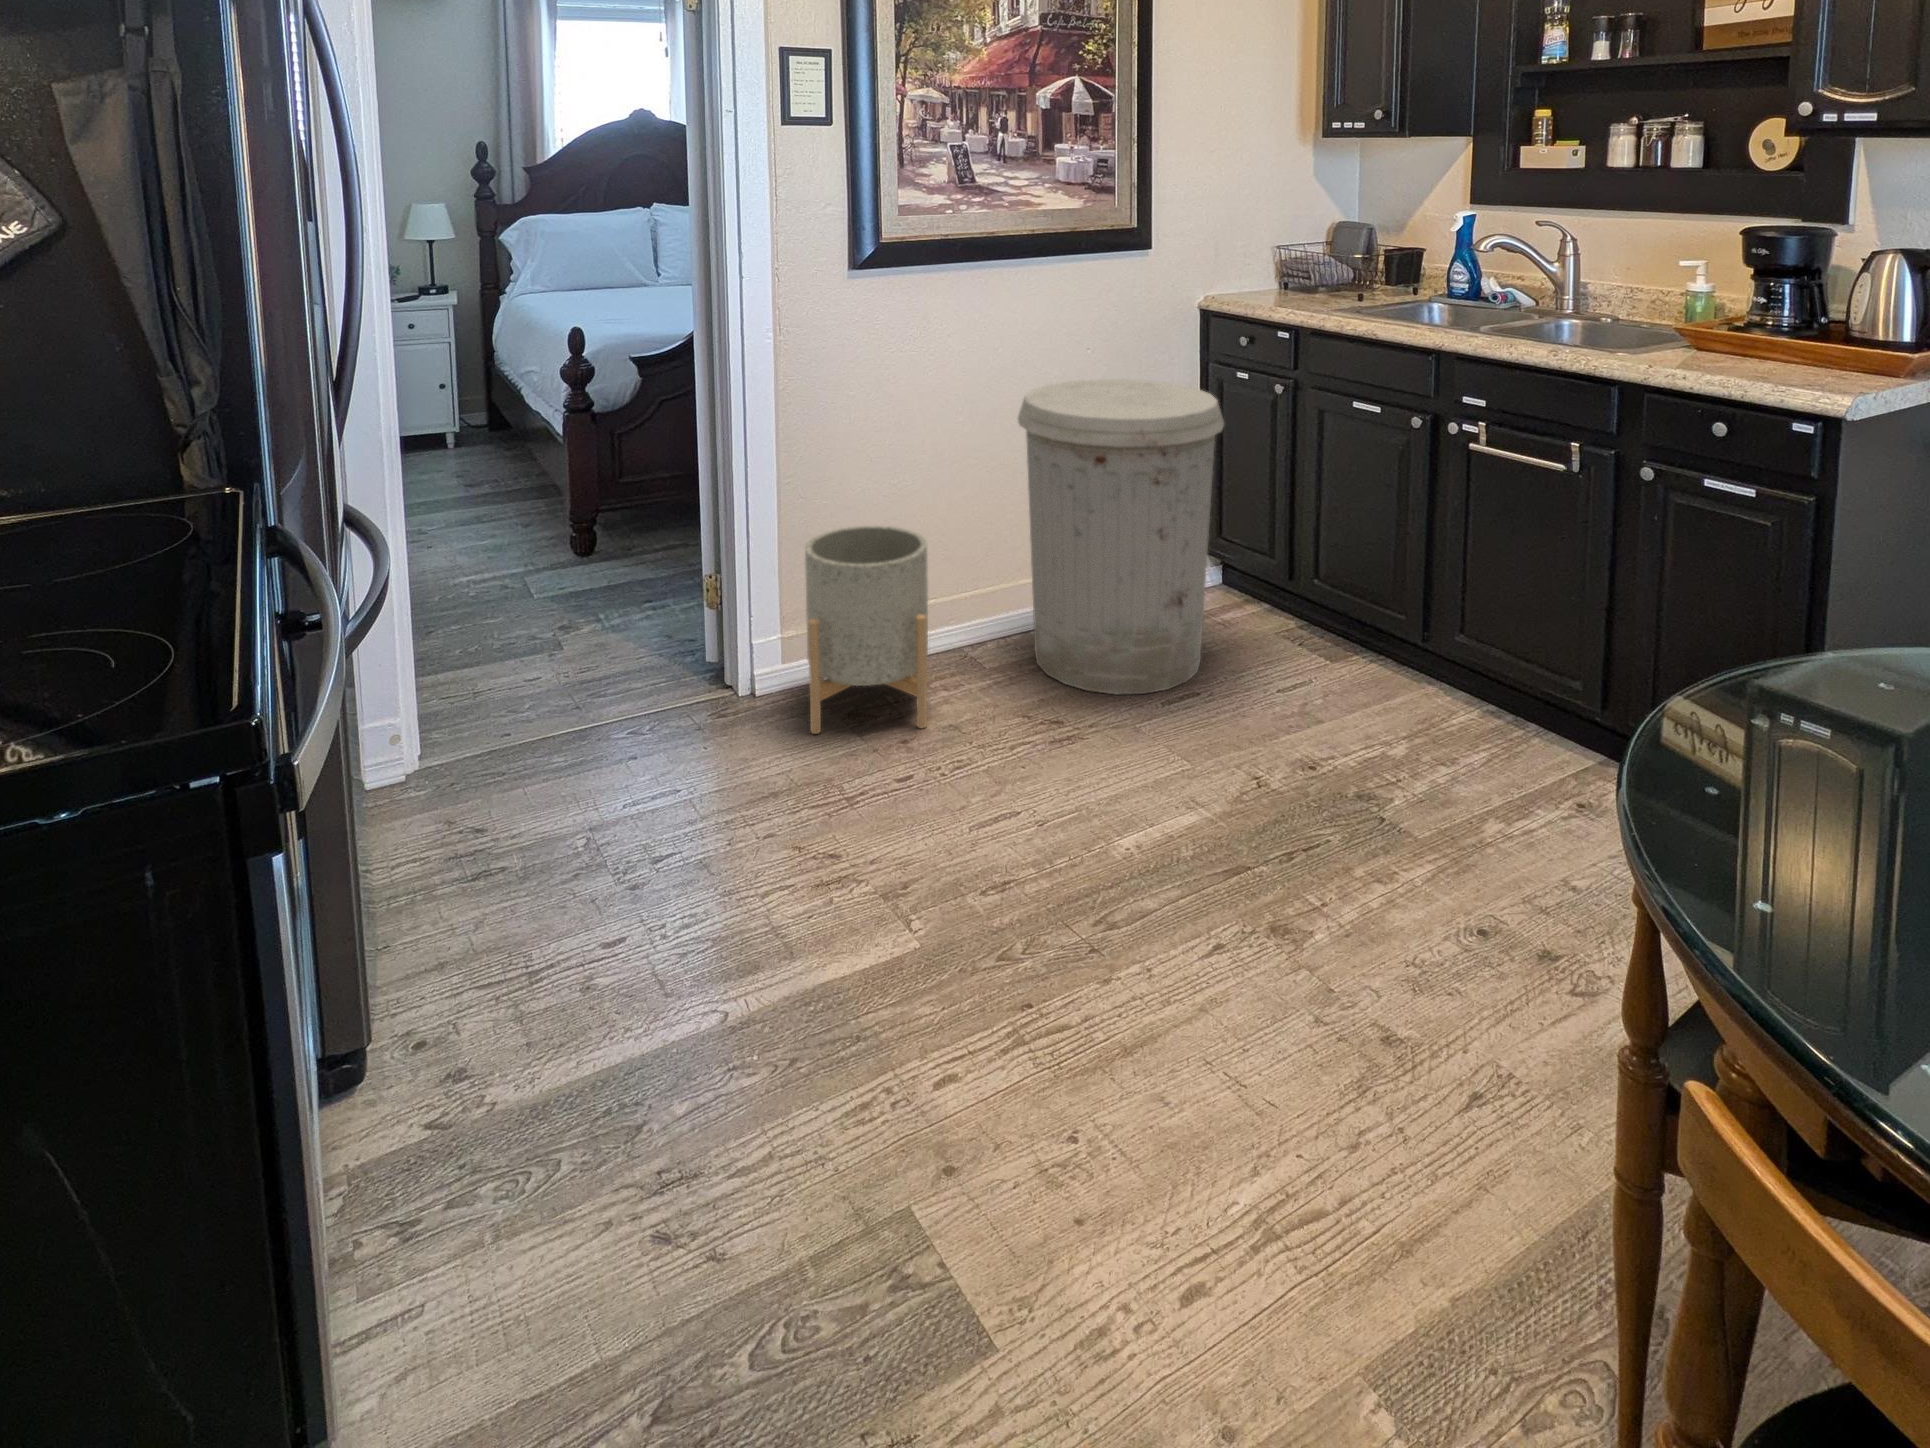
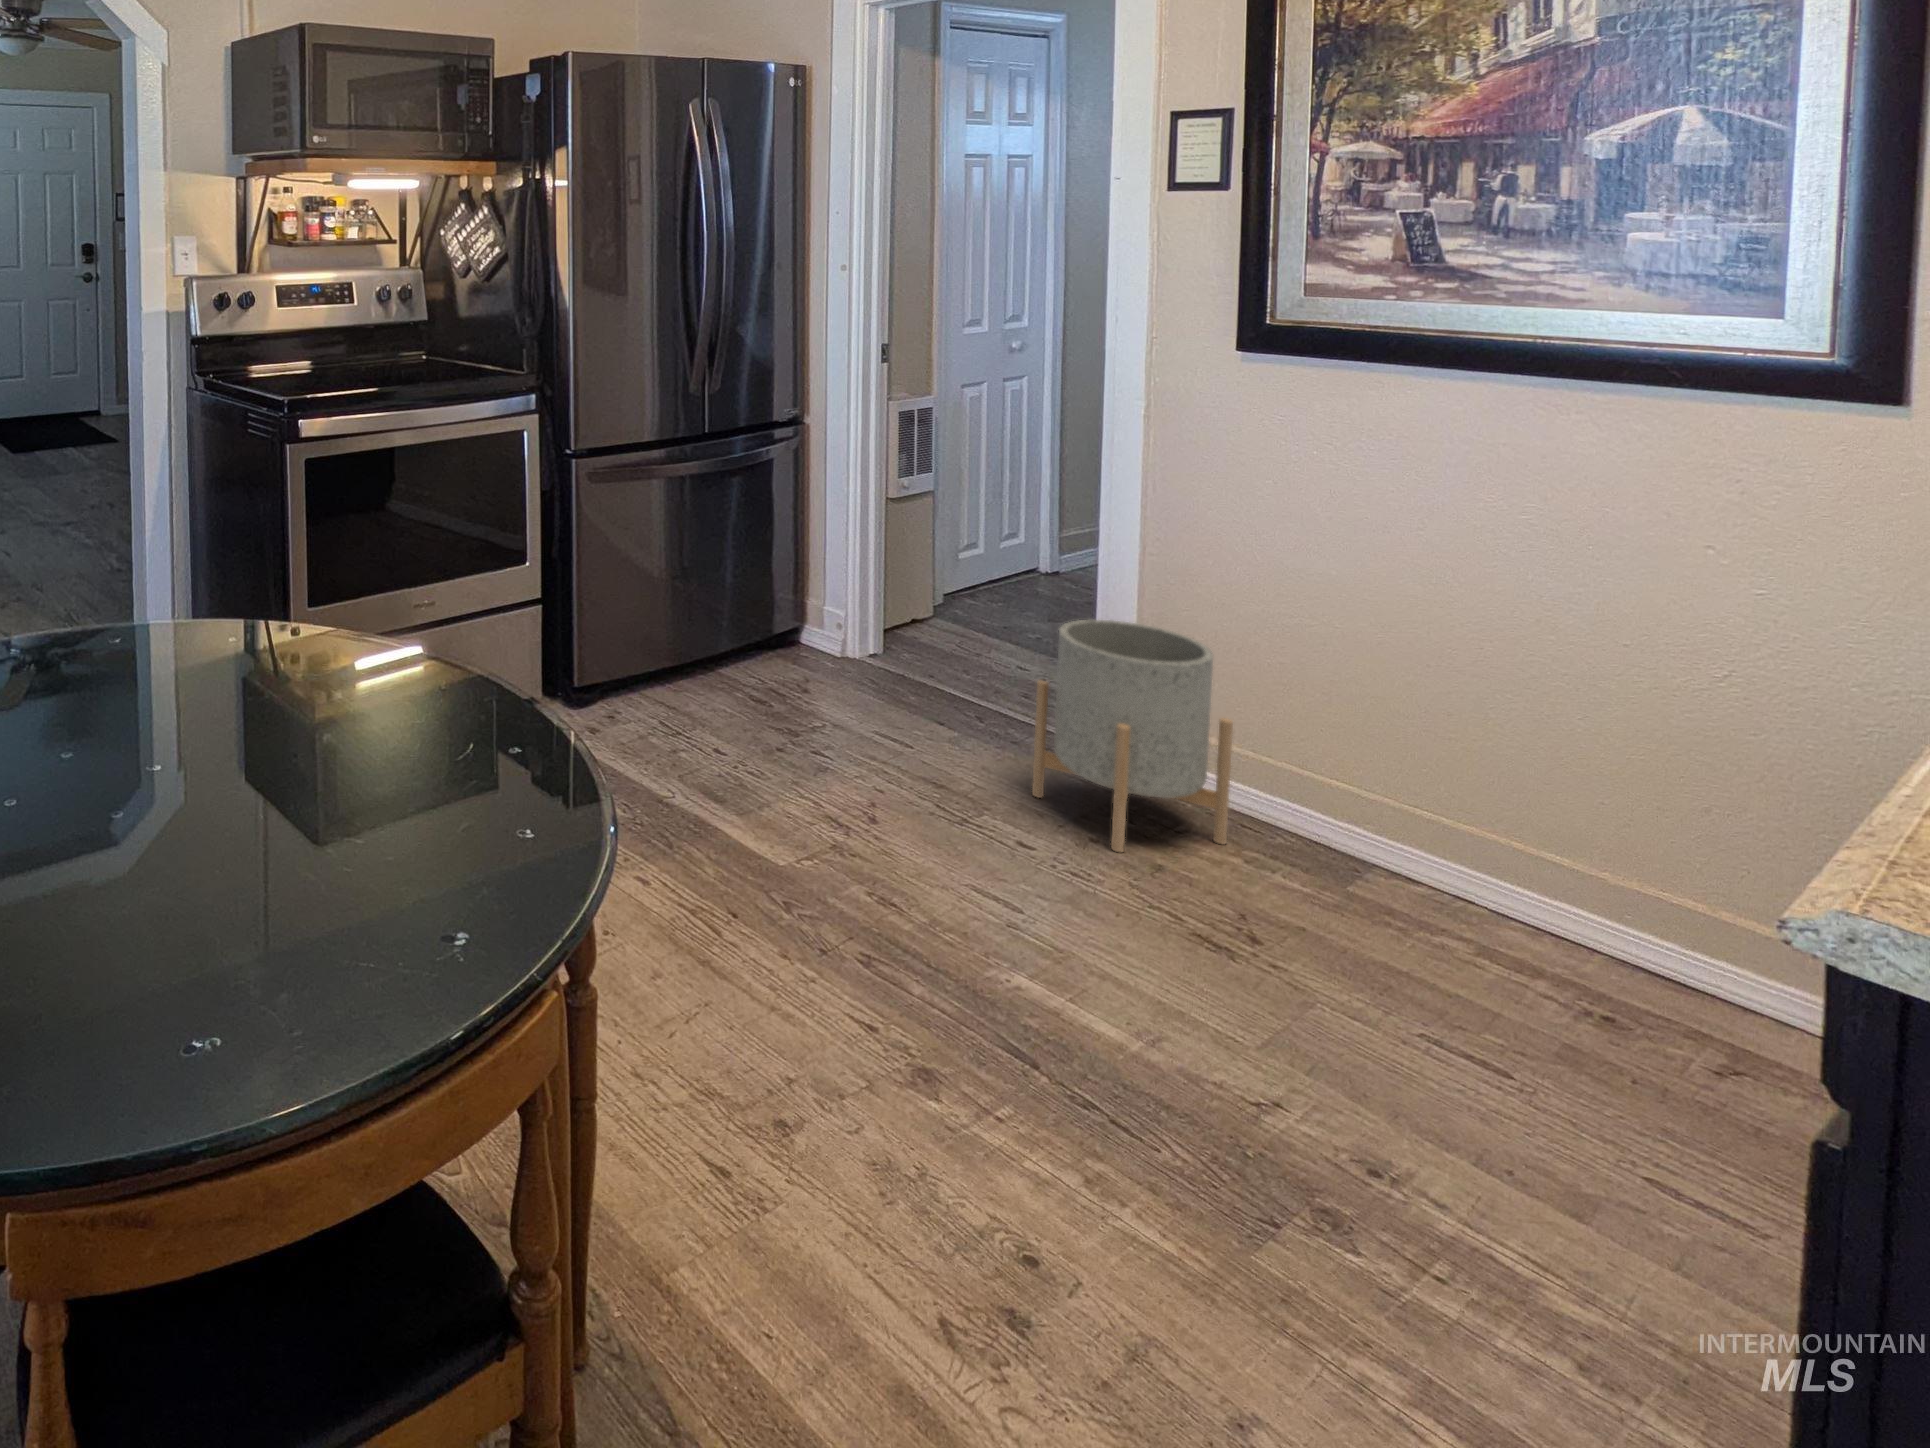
trash can: present [1018,379,1224,695] -> none [1337,553,1771,1081]

